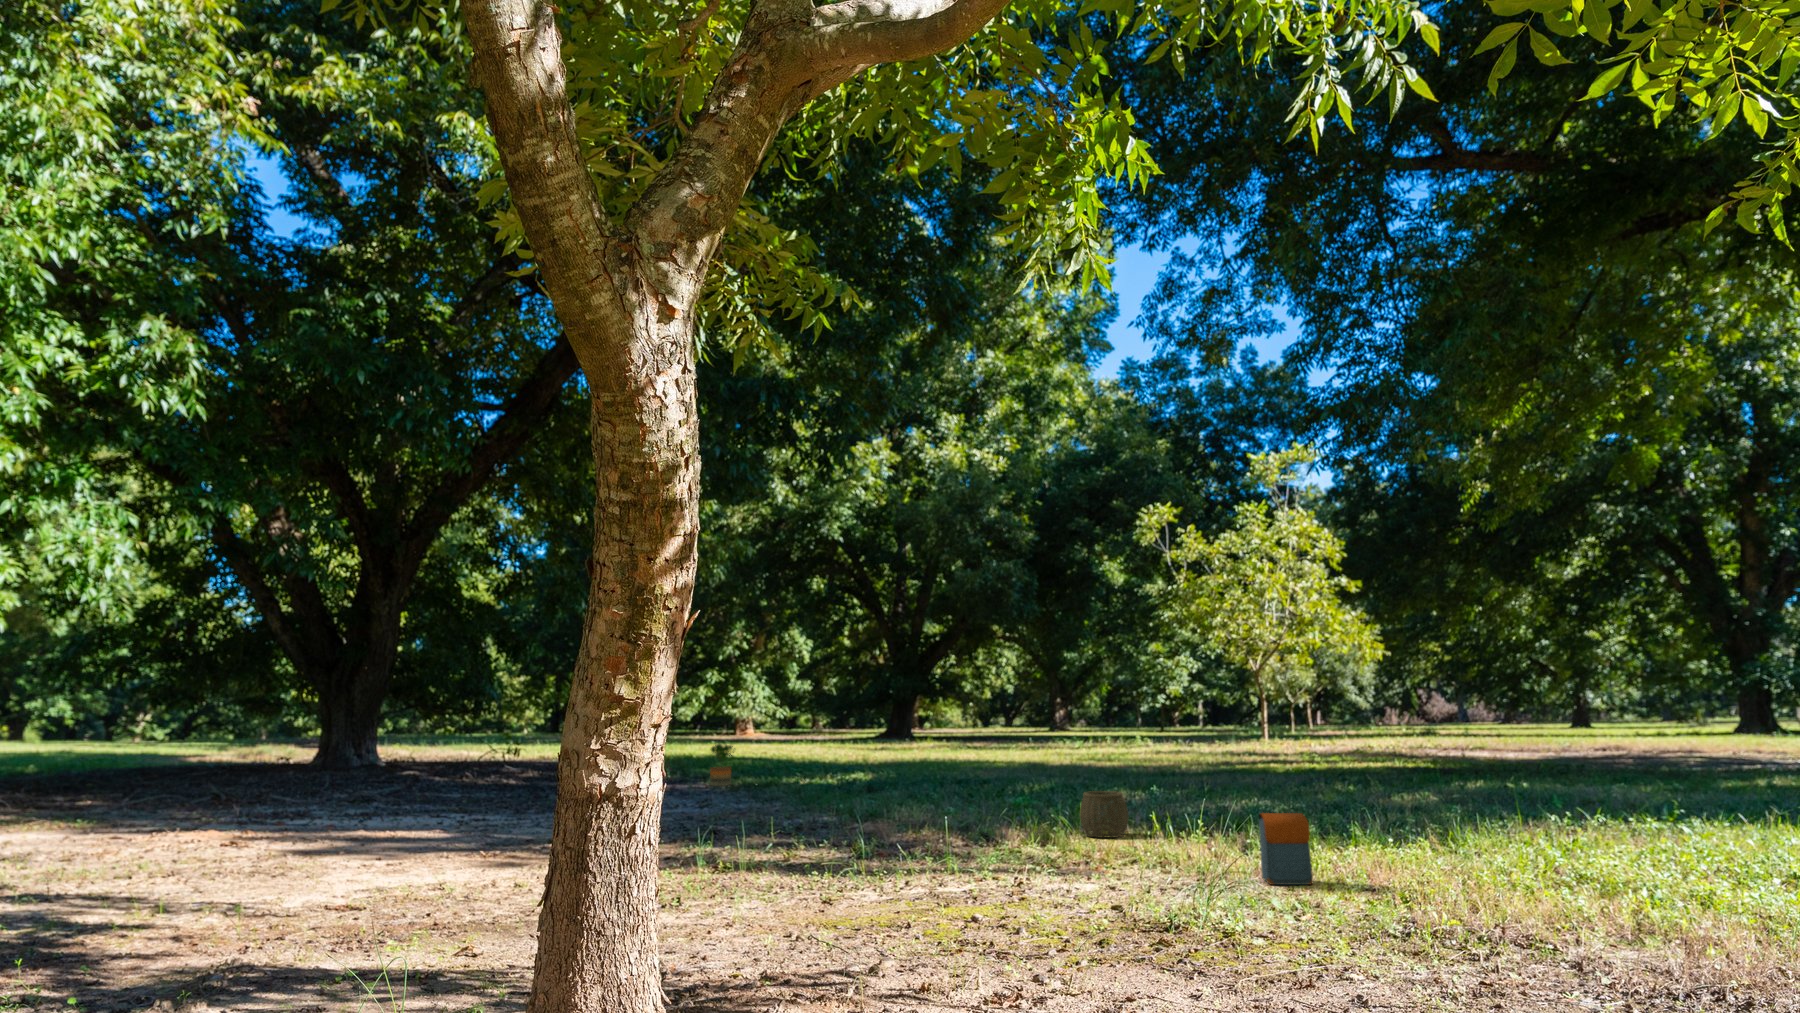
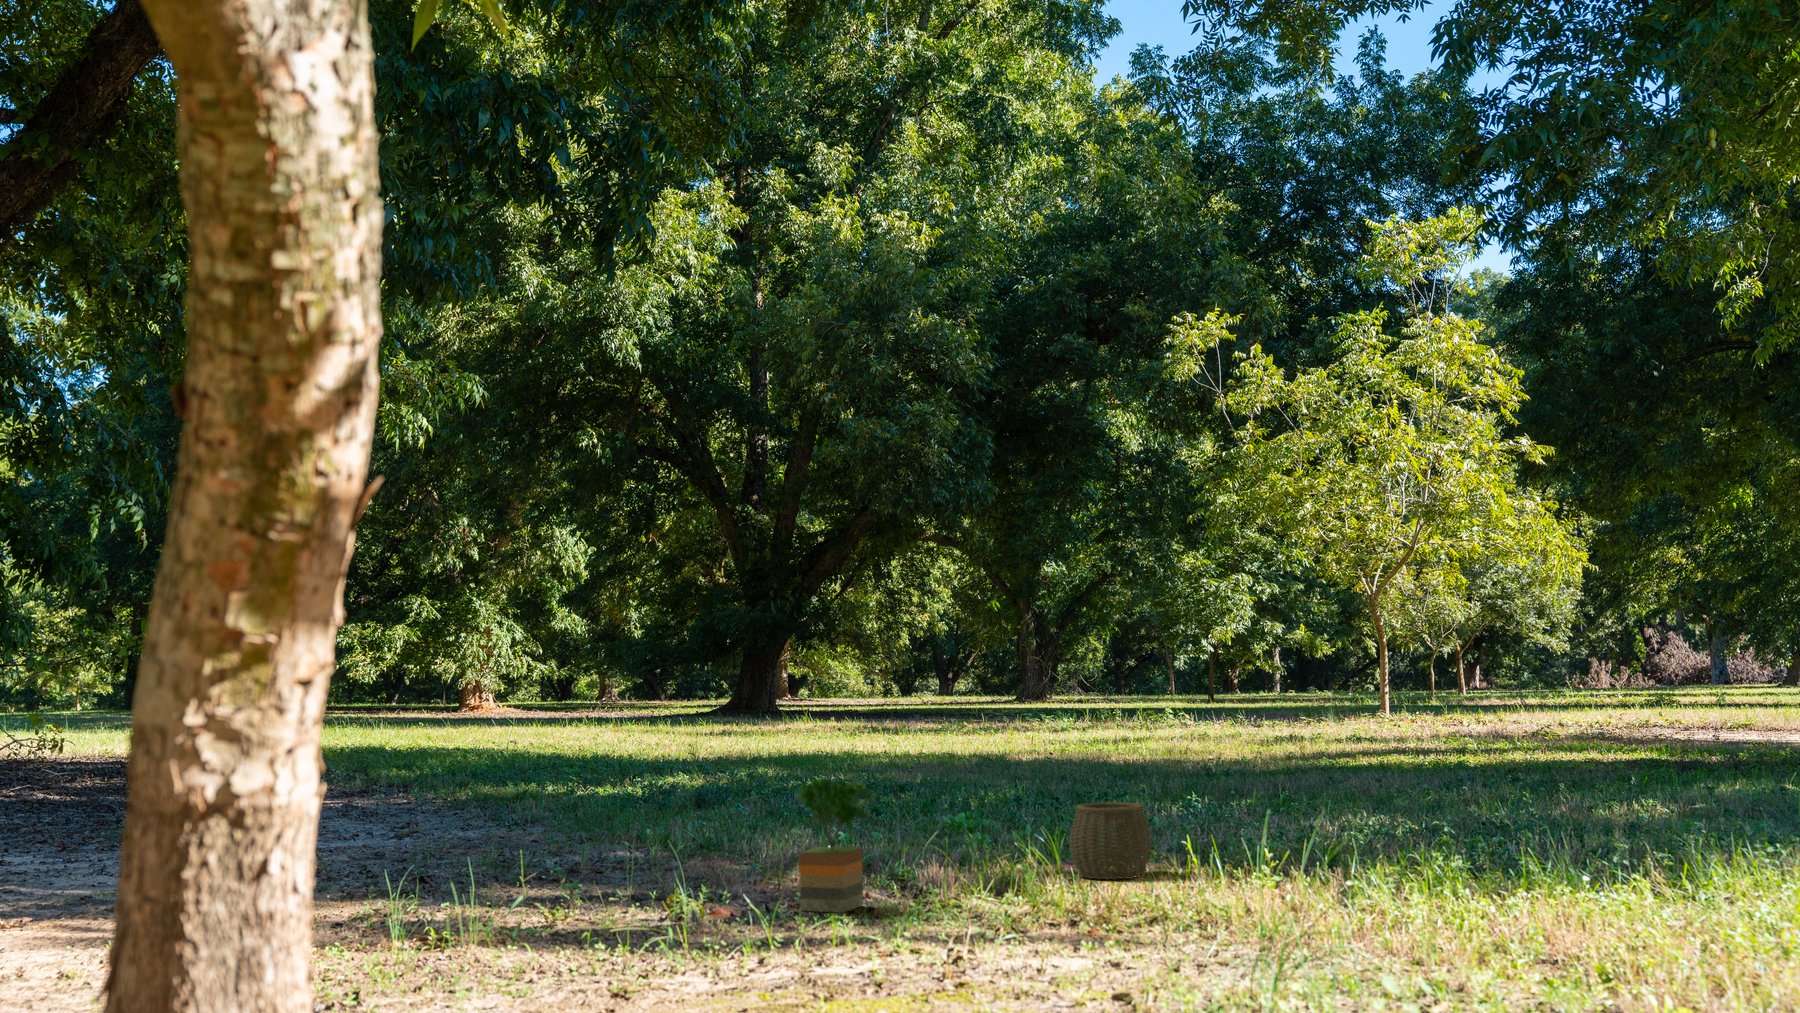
potted tree: present [710,744,735,786] -> present [797,778,874,913]
backpack: present [1259,813,1313,885] -> none [1366,834,1455,955]

